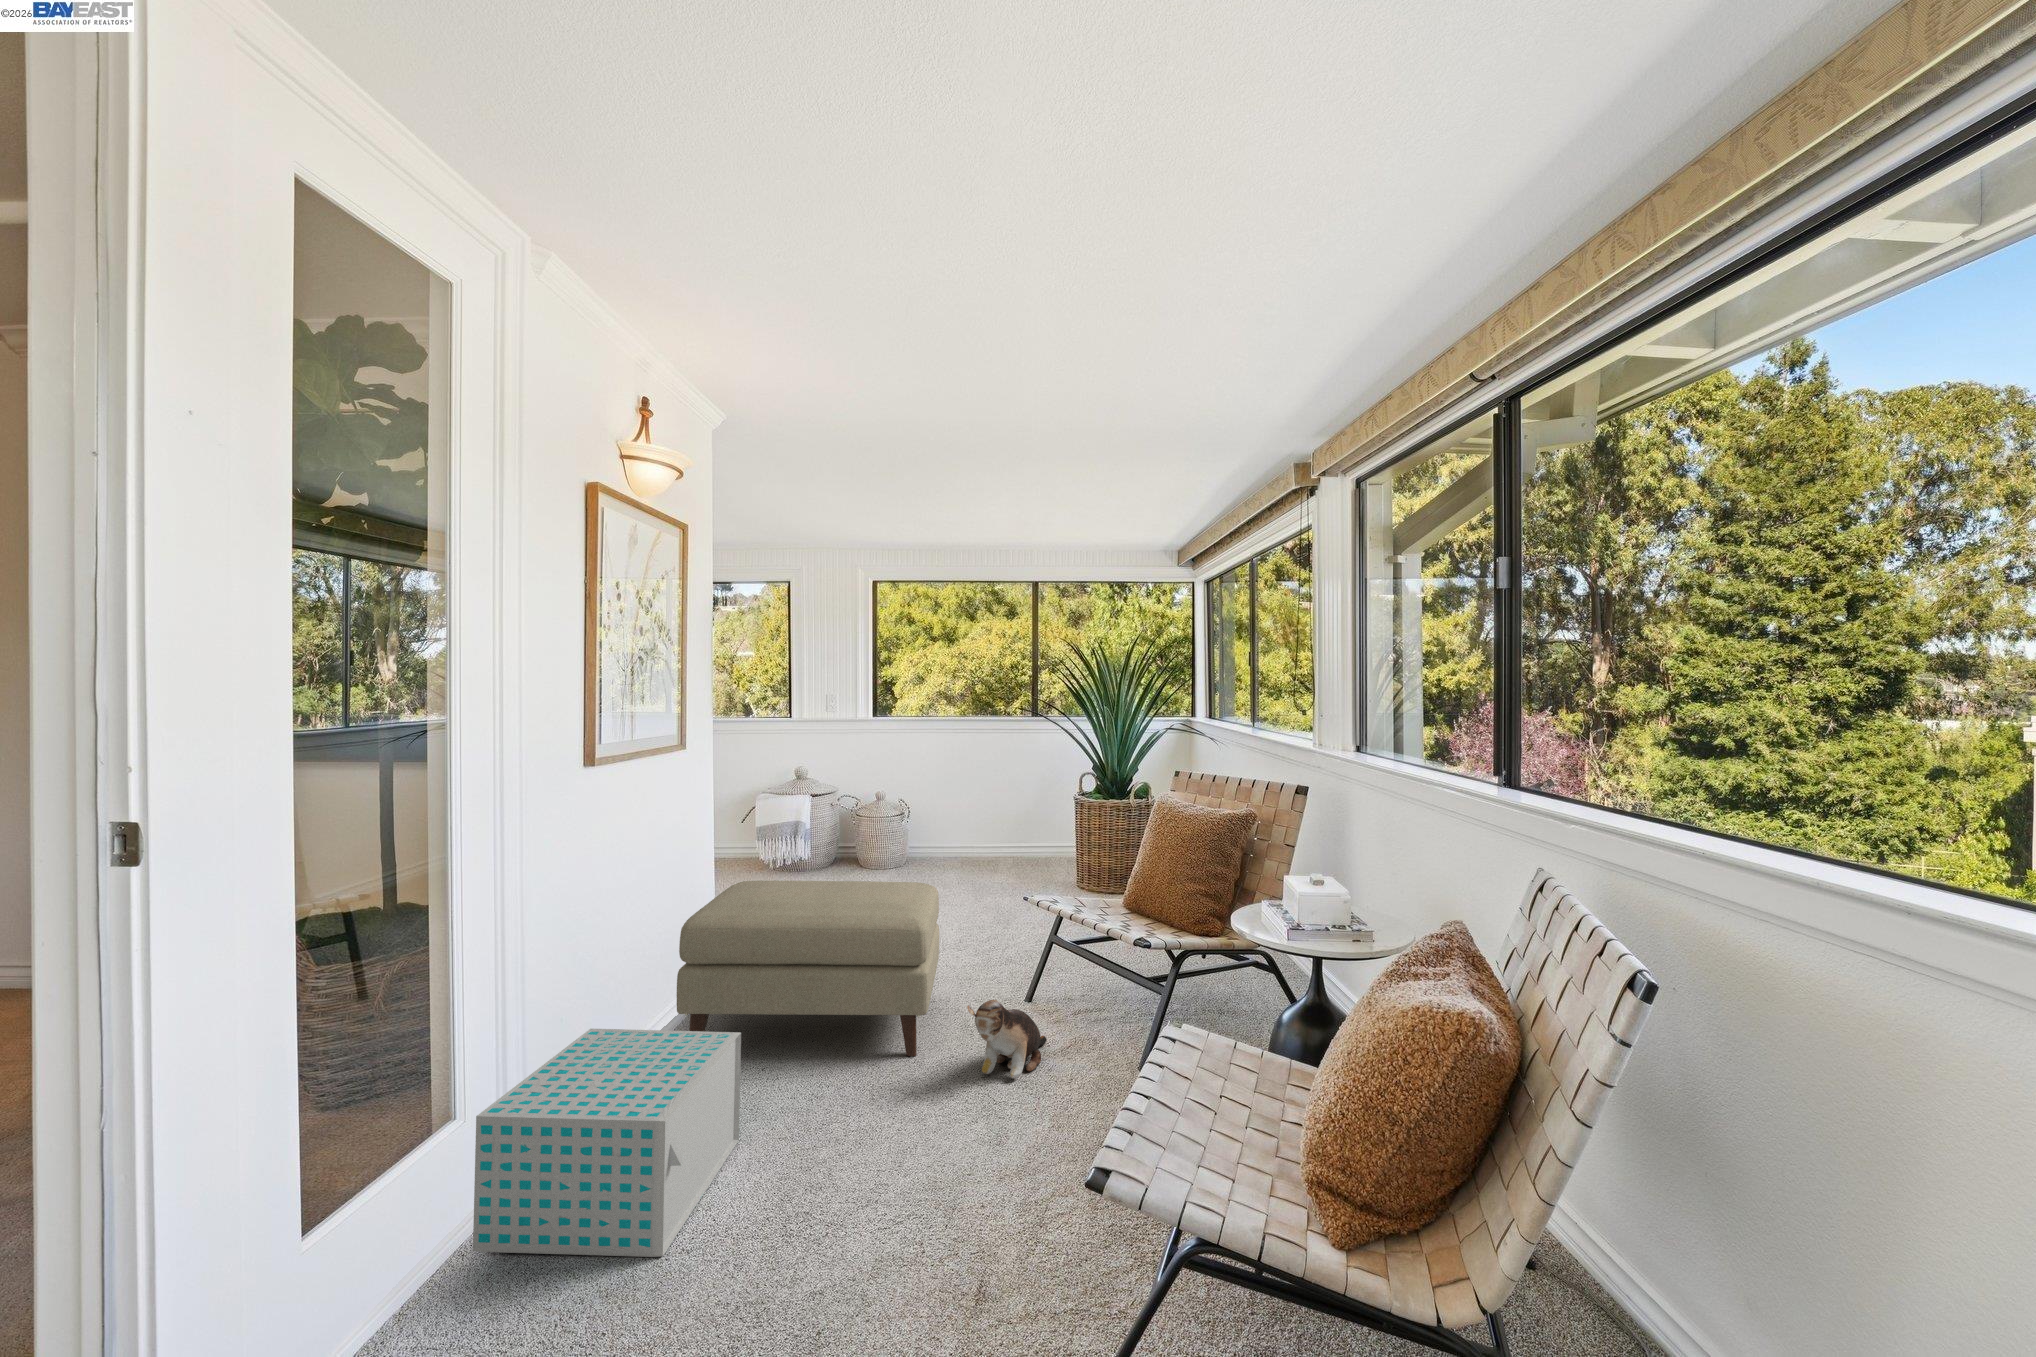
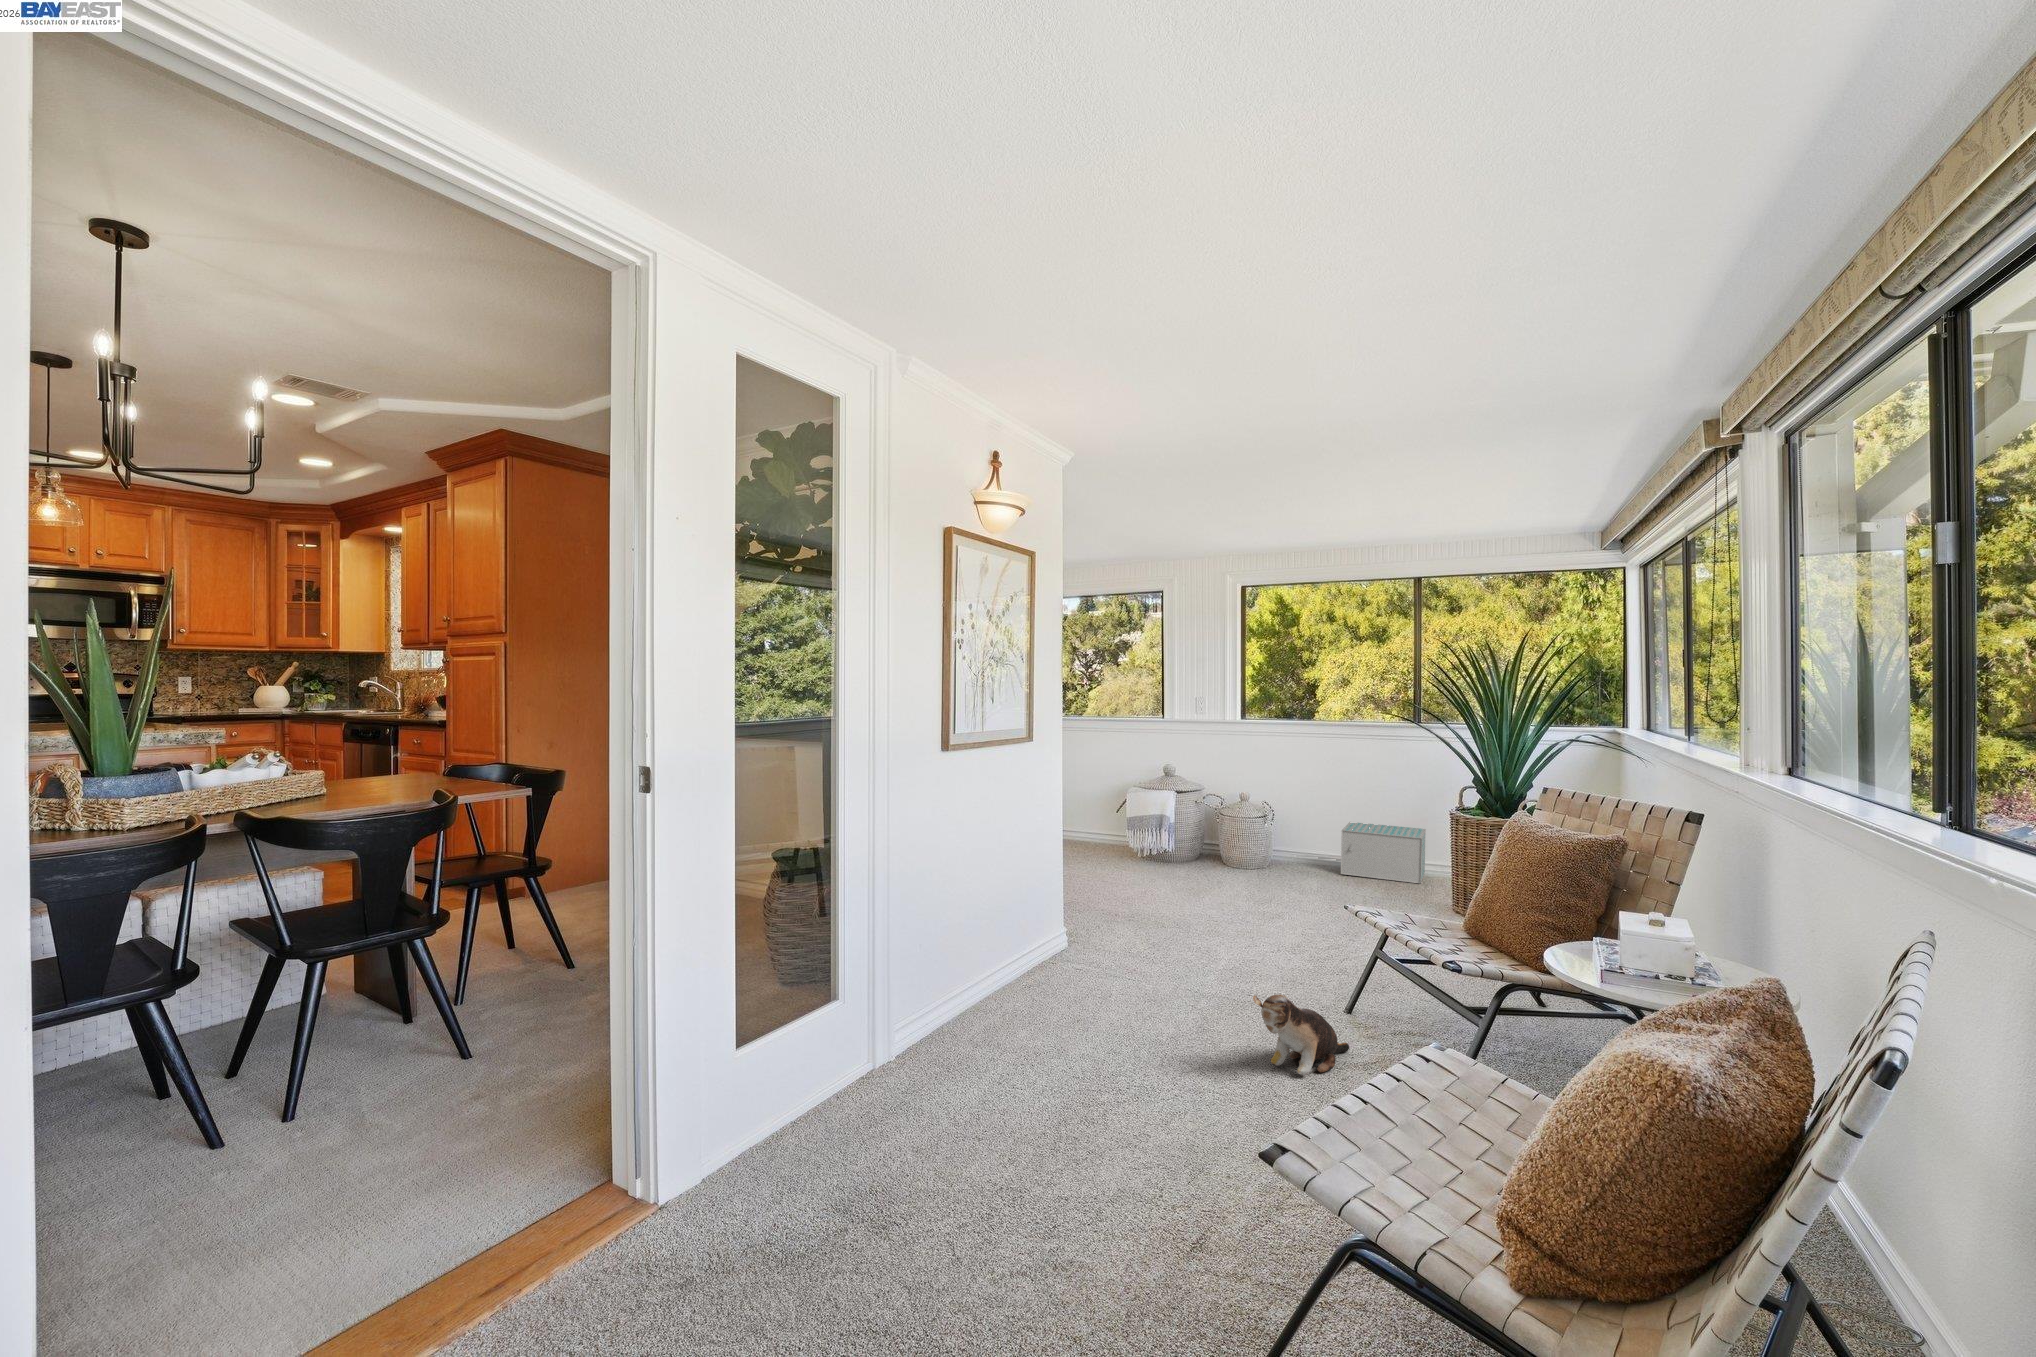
ottoman: present [677,881,939,1057] -> none [1017,859,1257,1037]
storage box: present [473,1029,741,1257] -> present [1341,822,1426,883]

